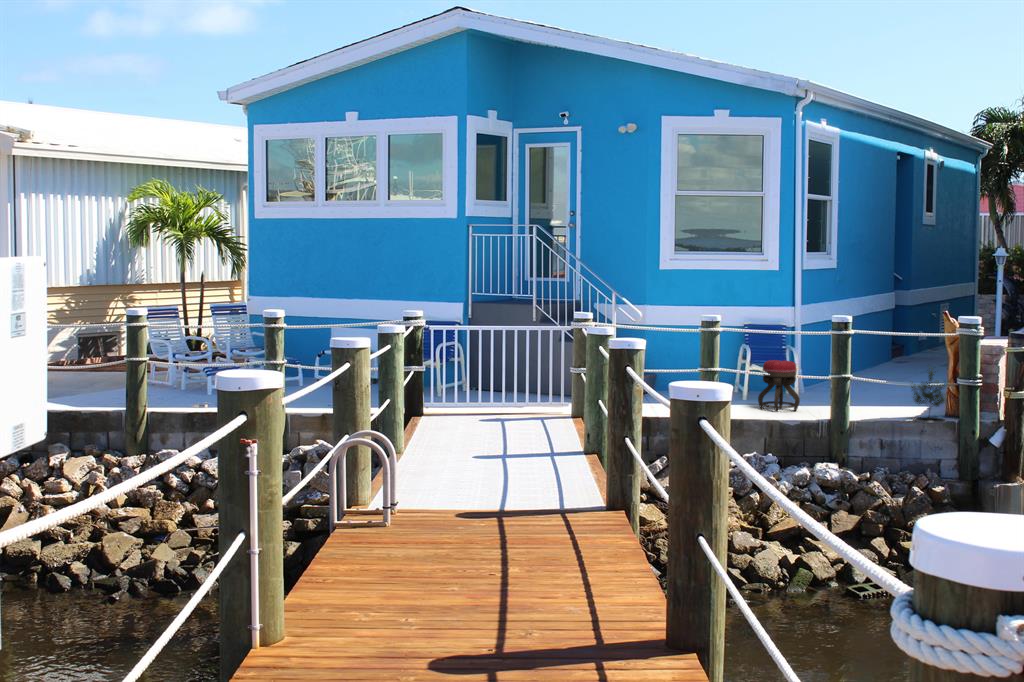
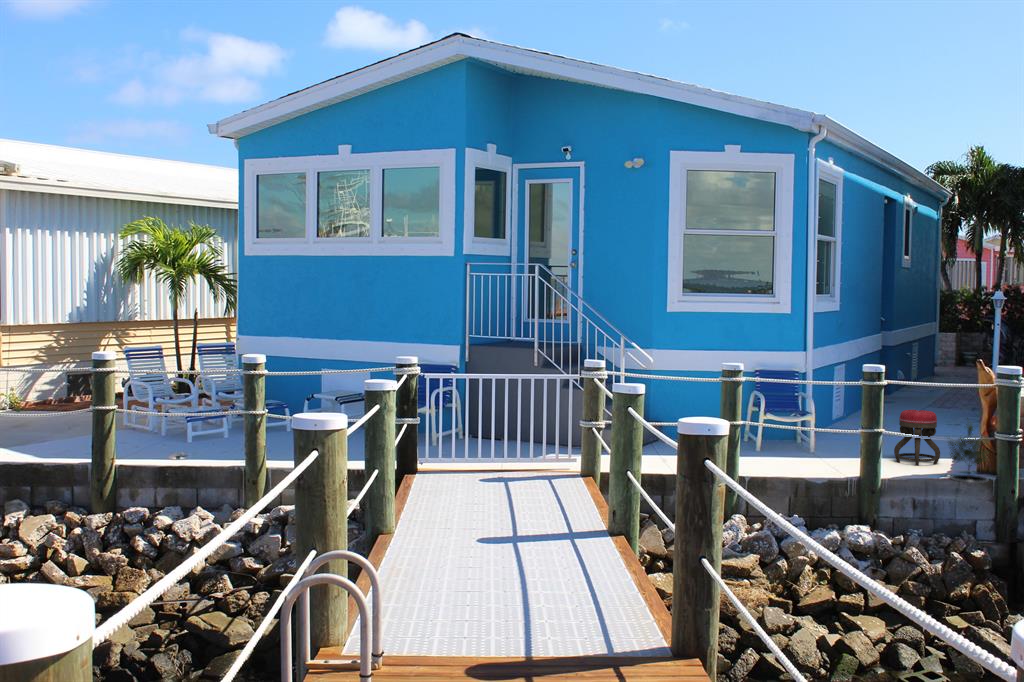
ottoman: present [758,360,800,412] -> present [894,410,940,466]

